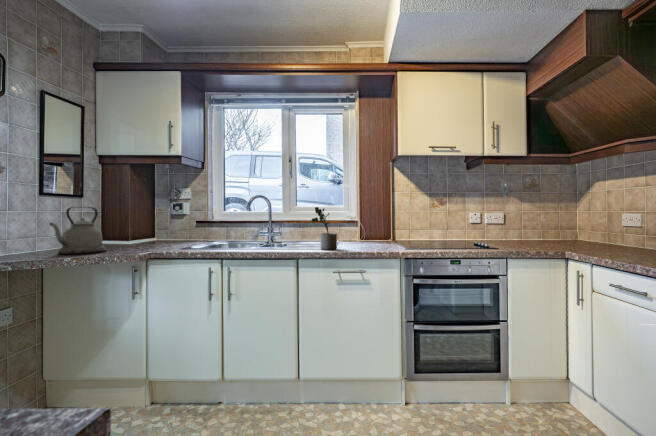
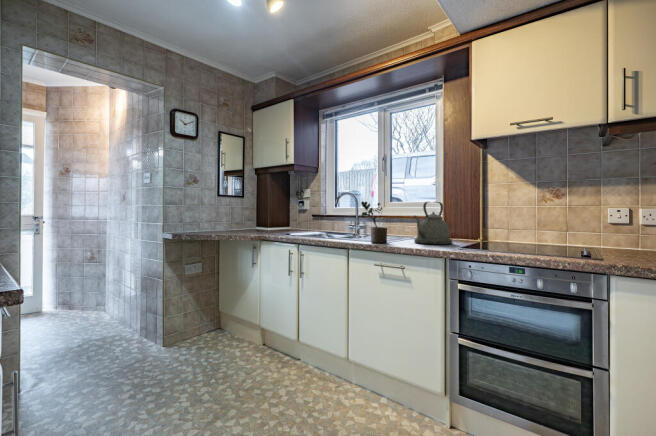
kettle: present [50,207,106,254] -> present [414,202,452,245]

